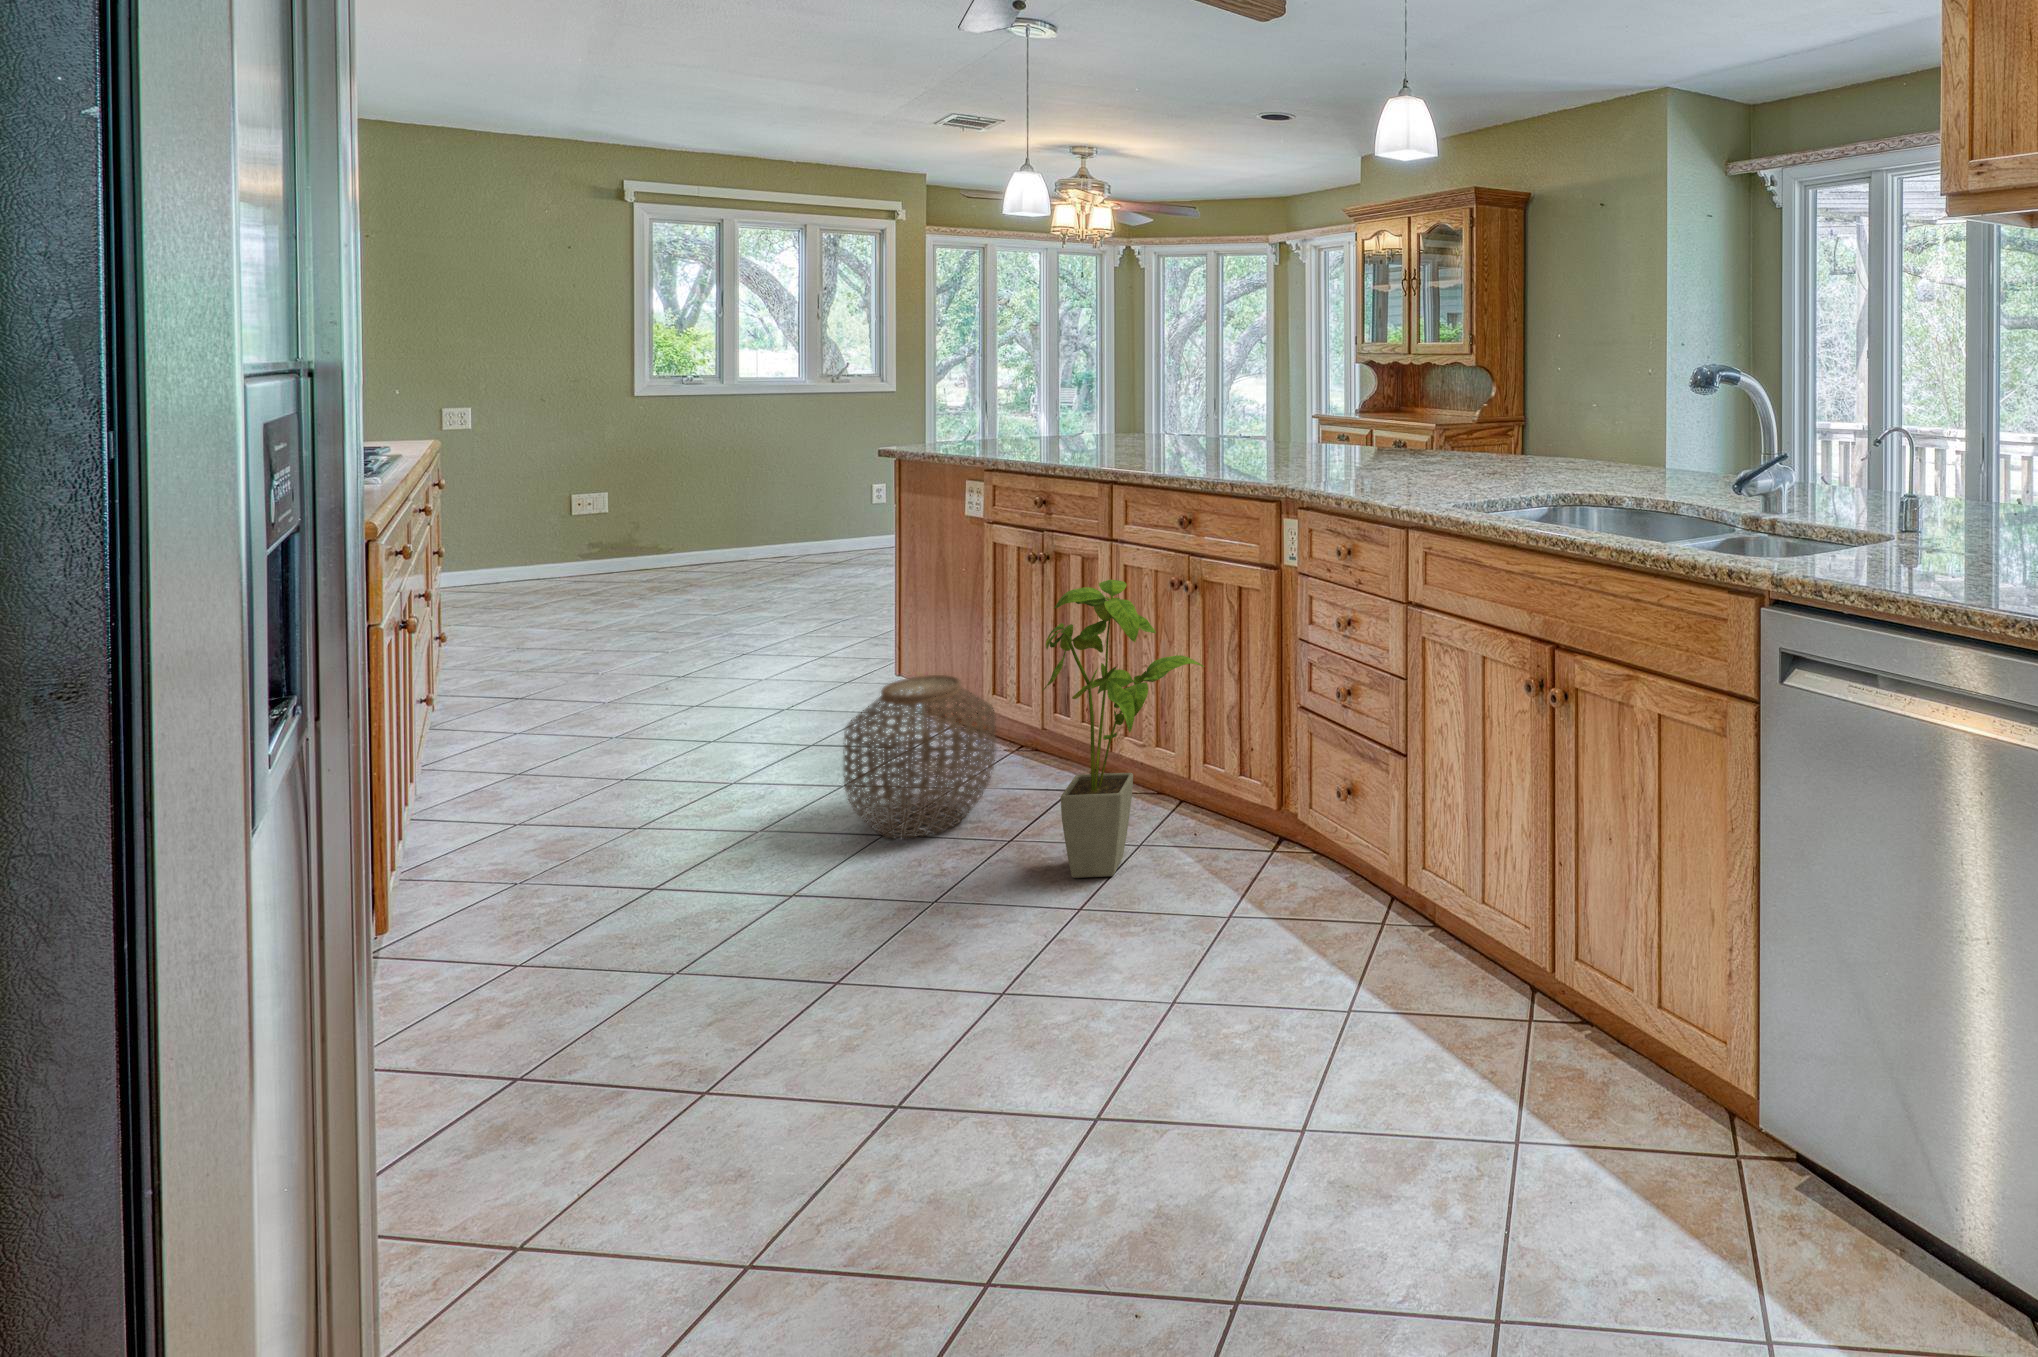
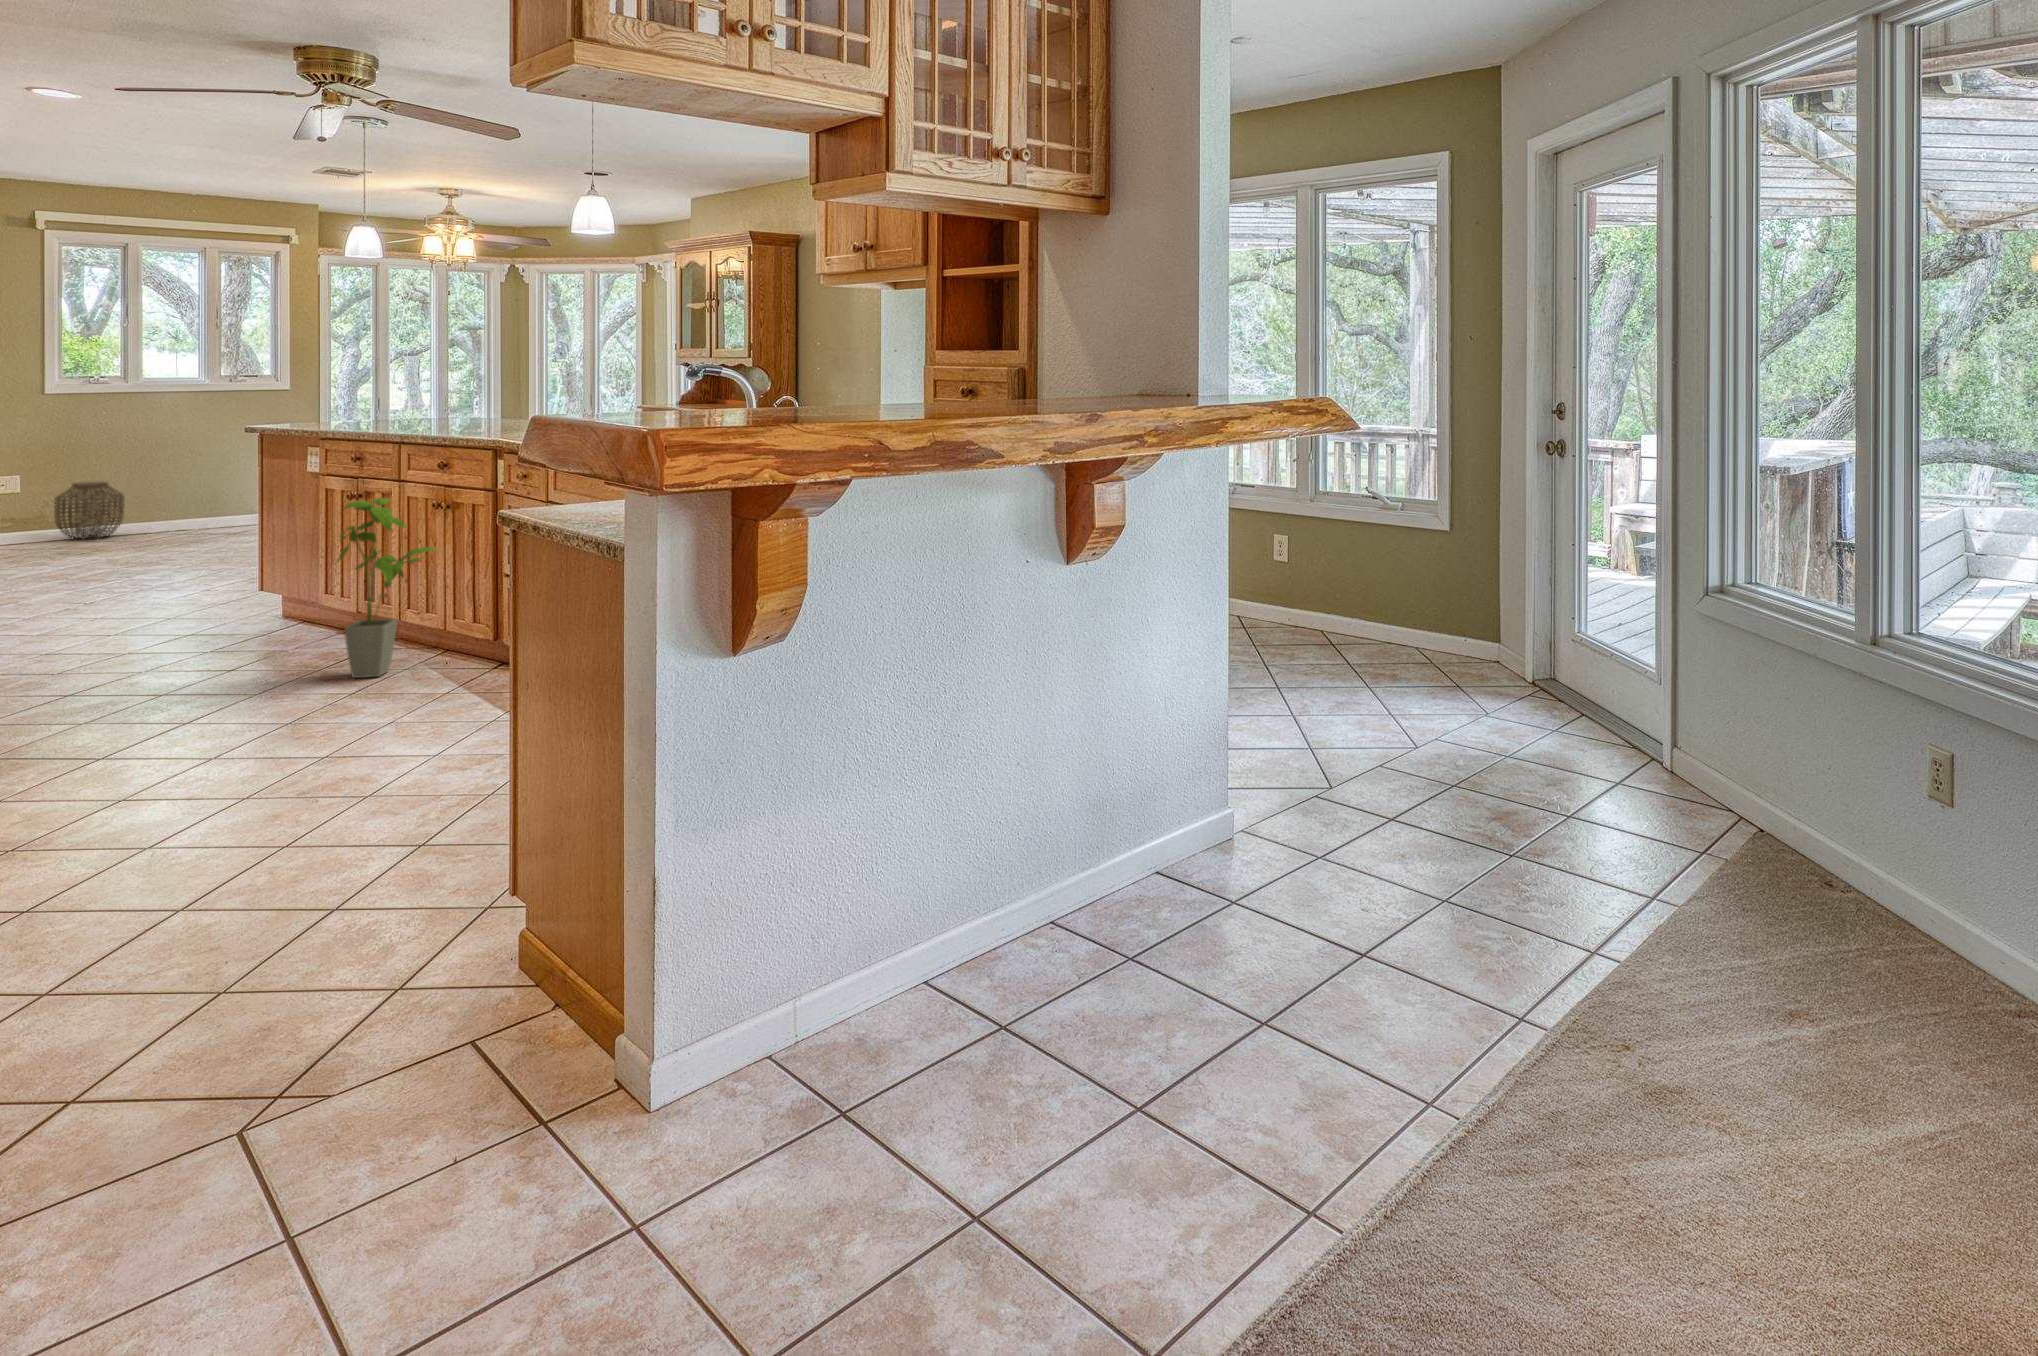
woven basket: present [843,675,995,839] -> present [54,482,124,540]

